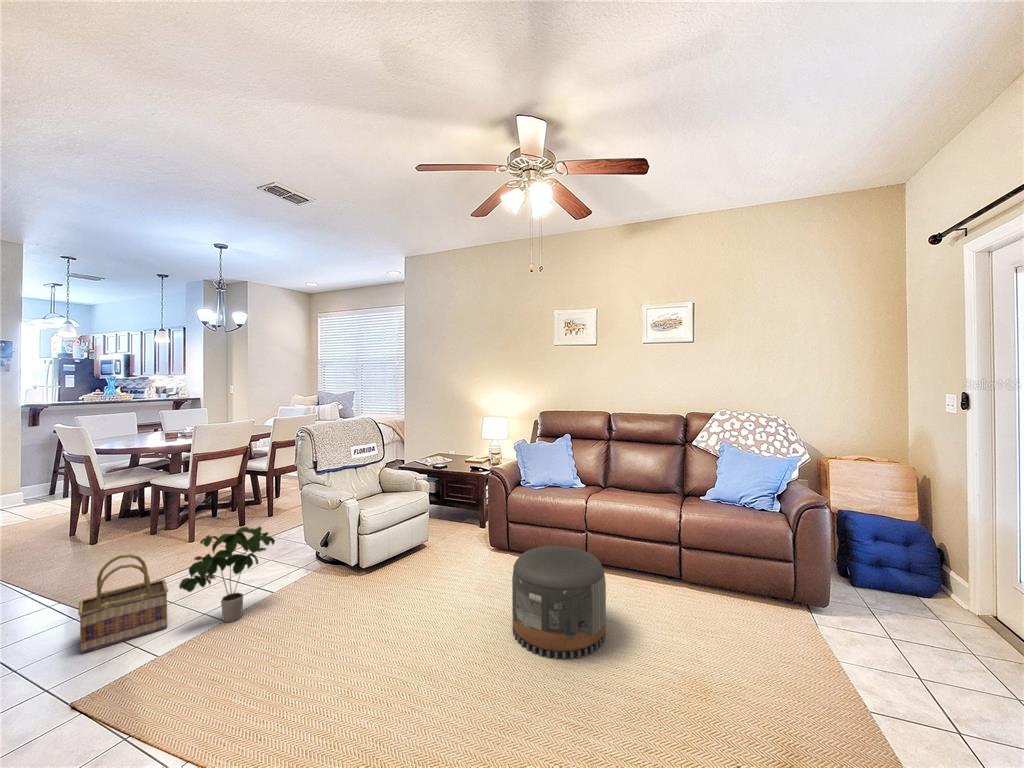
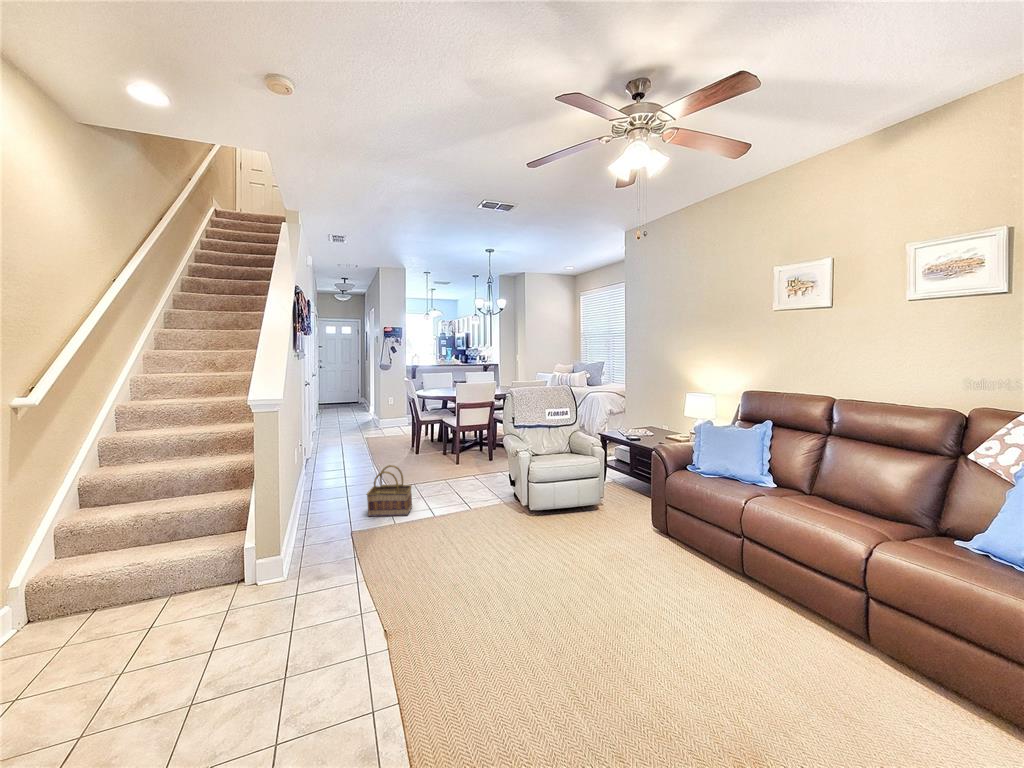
potted plant: present [179,527,275,622] -> none [409,461,465,523]
pouf: present [512,546,606,659] -> none [597,537,701,664]

